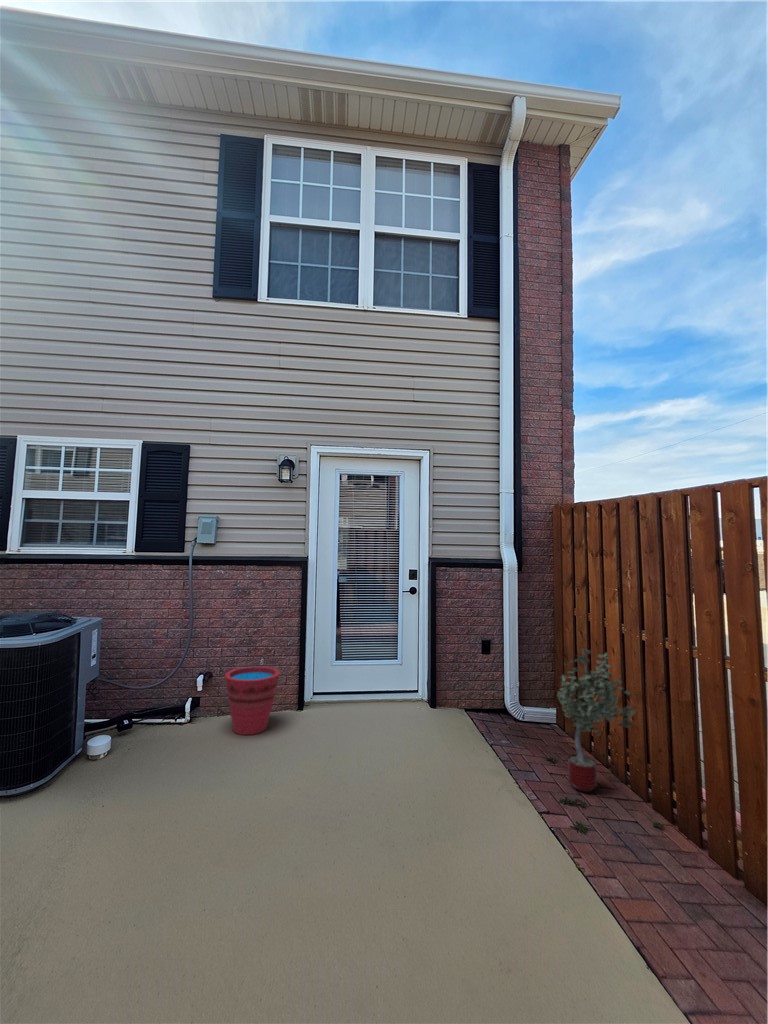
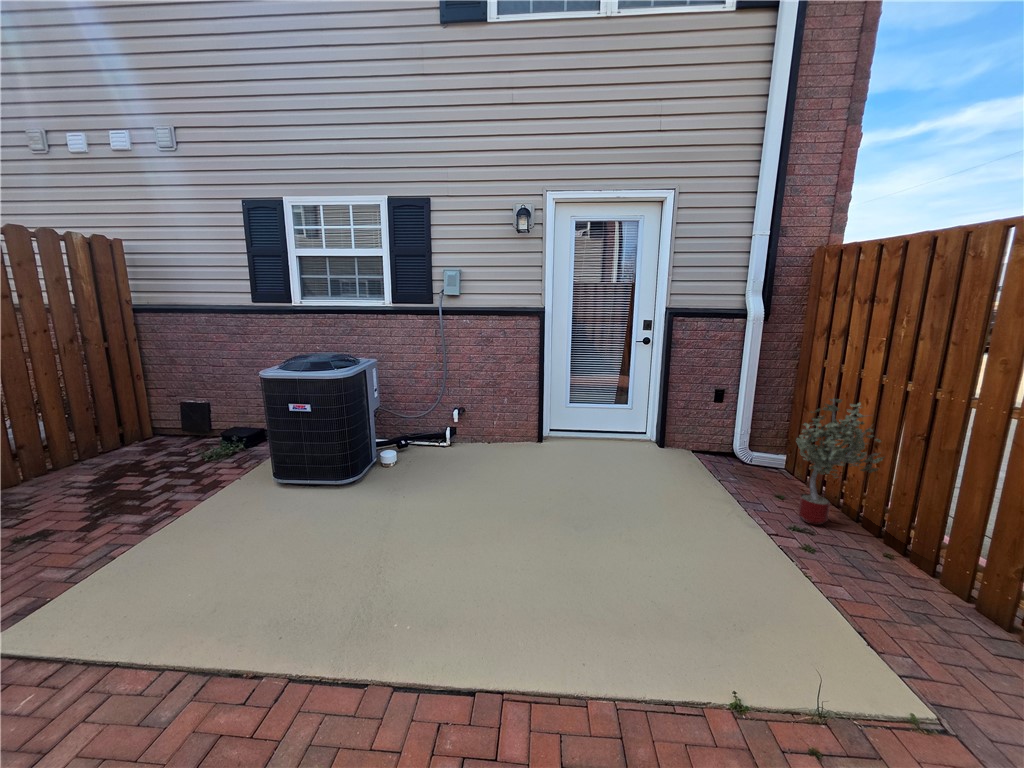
bucket: present [225,666,280,735] -> none [477,405,524,460]

